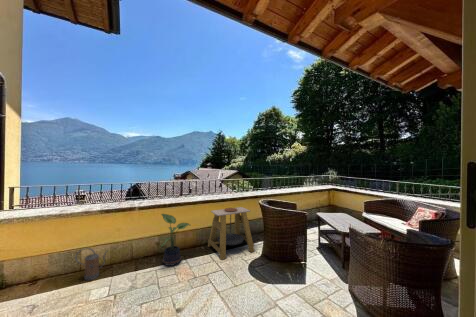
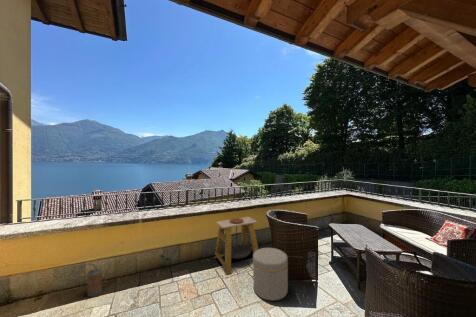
potted plant: present [161,214,190,266] -> none [163,226,195,281]
ottoman: none [248,233,280,279] -> present [253,248,288,301]

